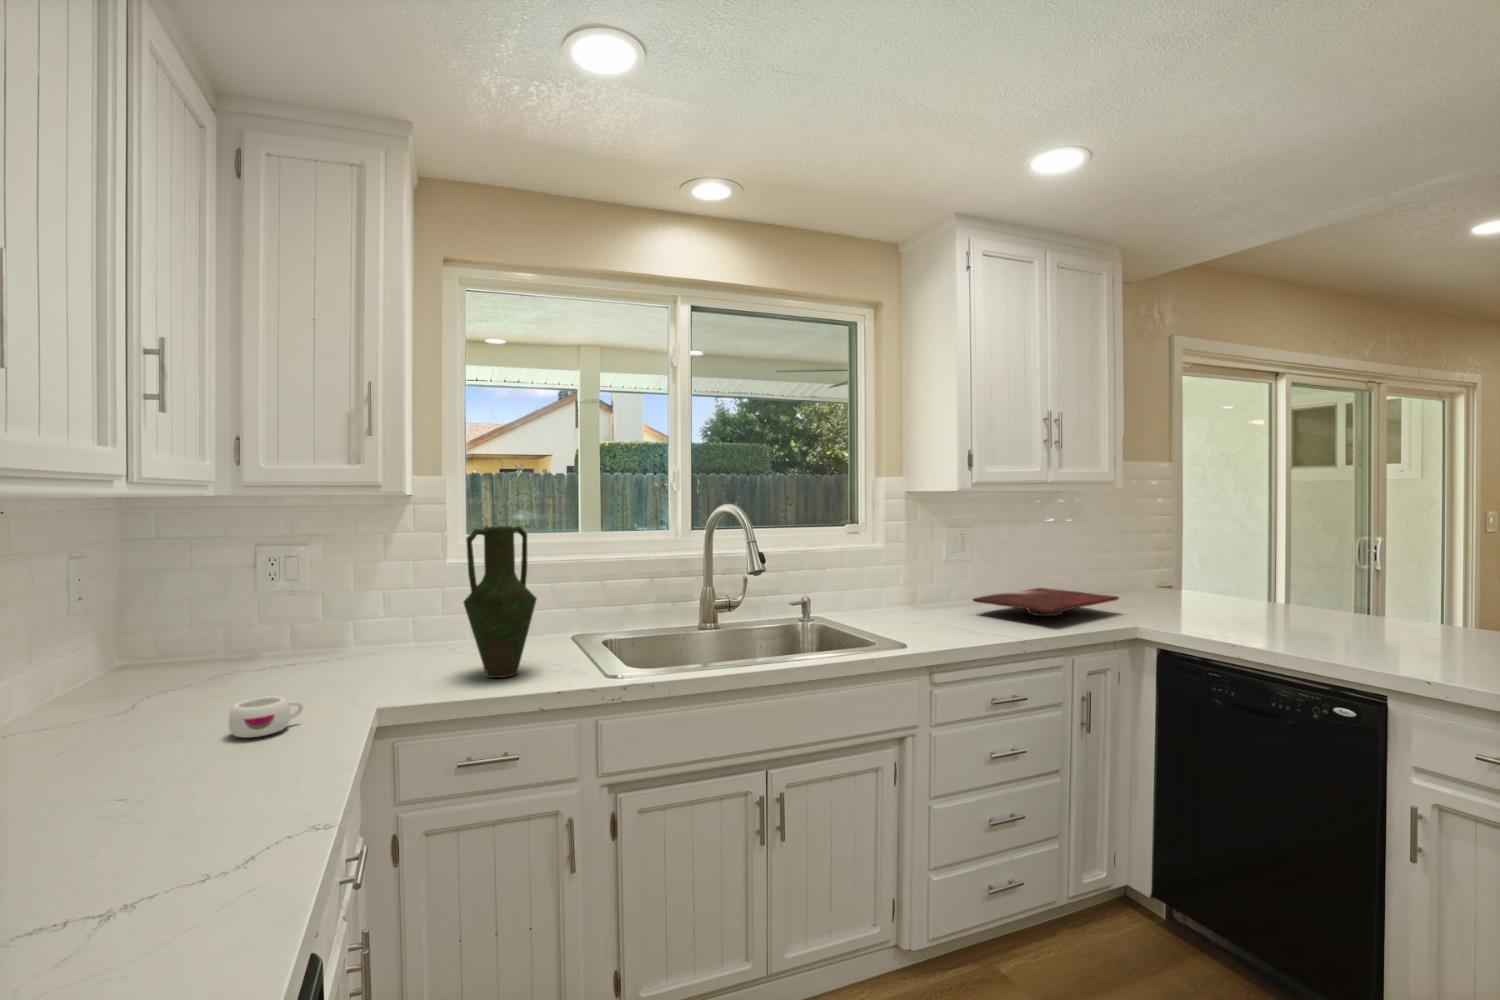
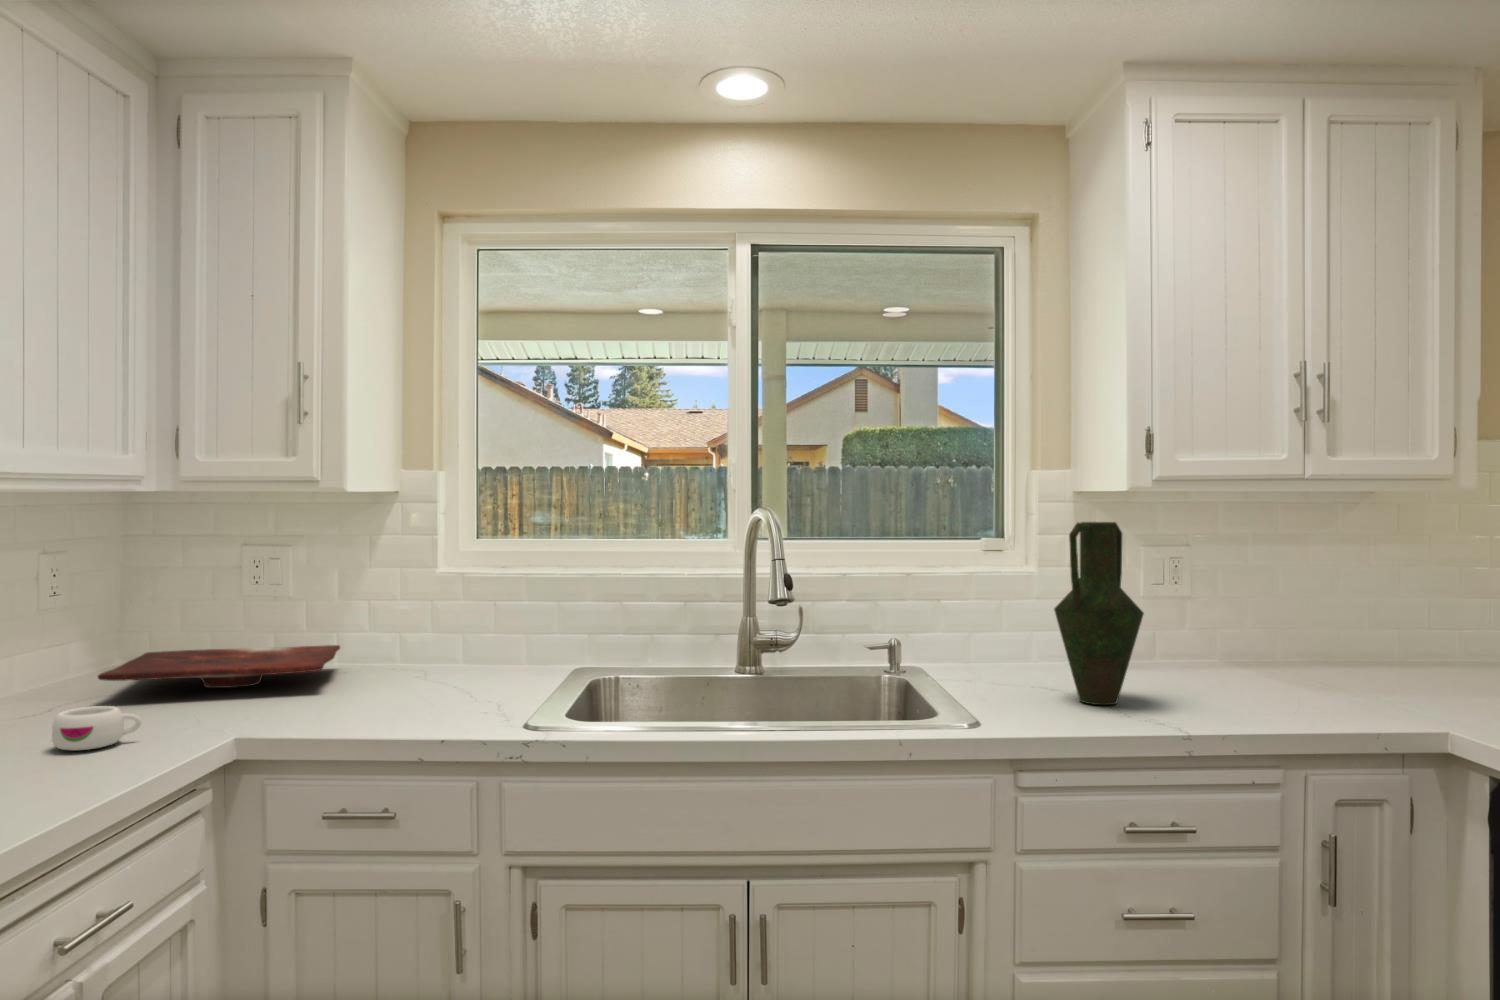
vase: present [463,526,537,678] -> present [1054,522,1144,705]
cutting board: present [973,588,1119,616] -> present [98,645,340,688]

